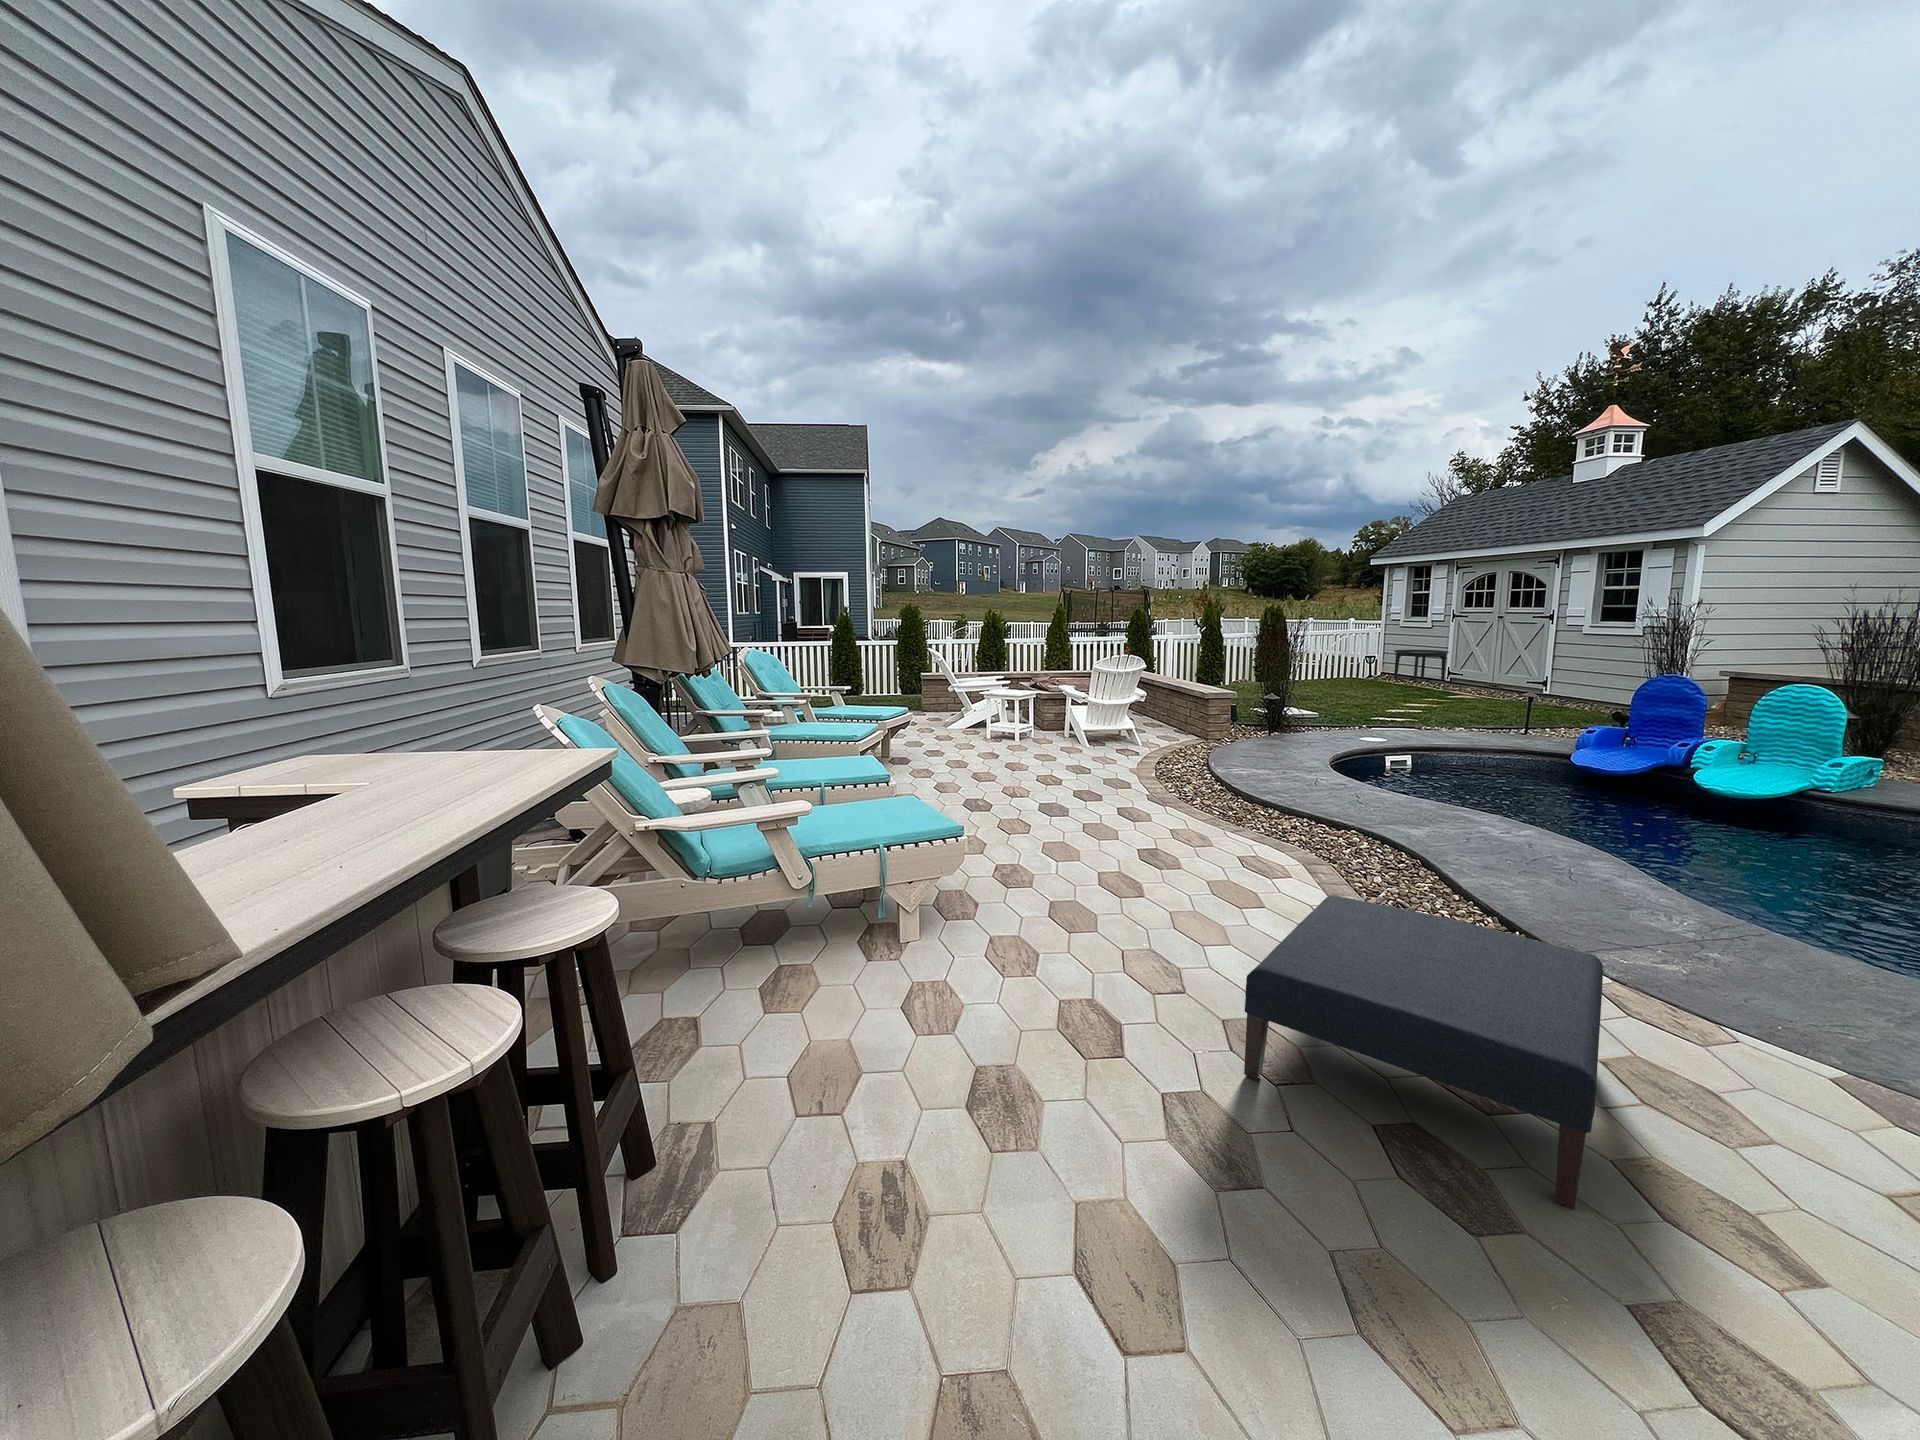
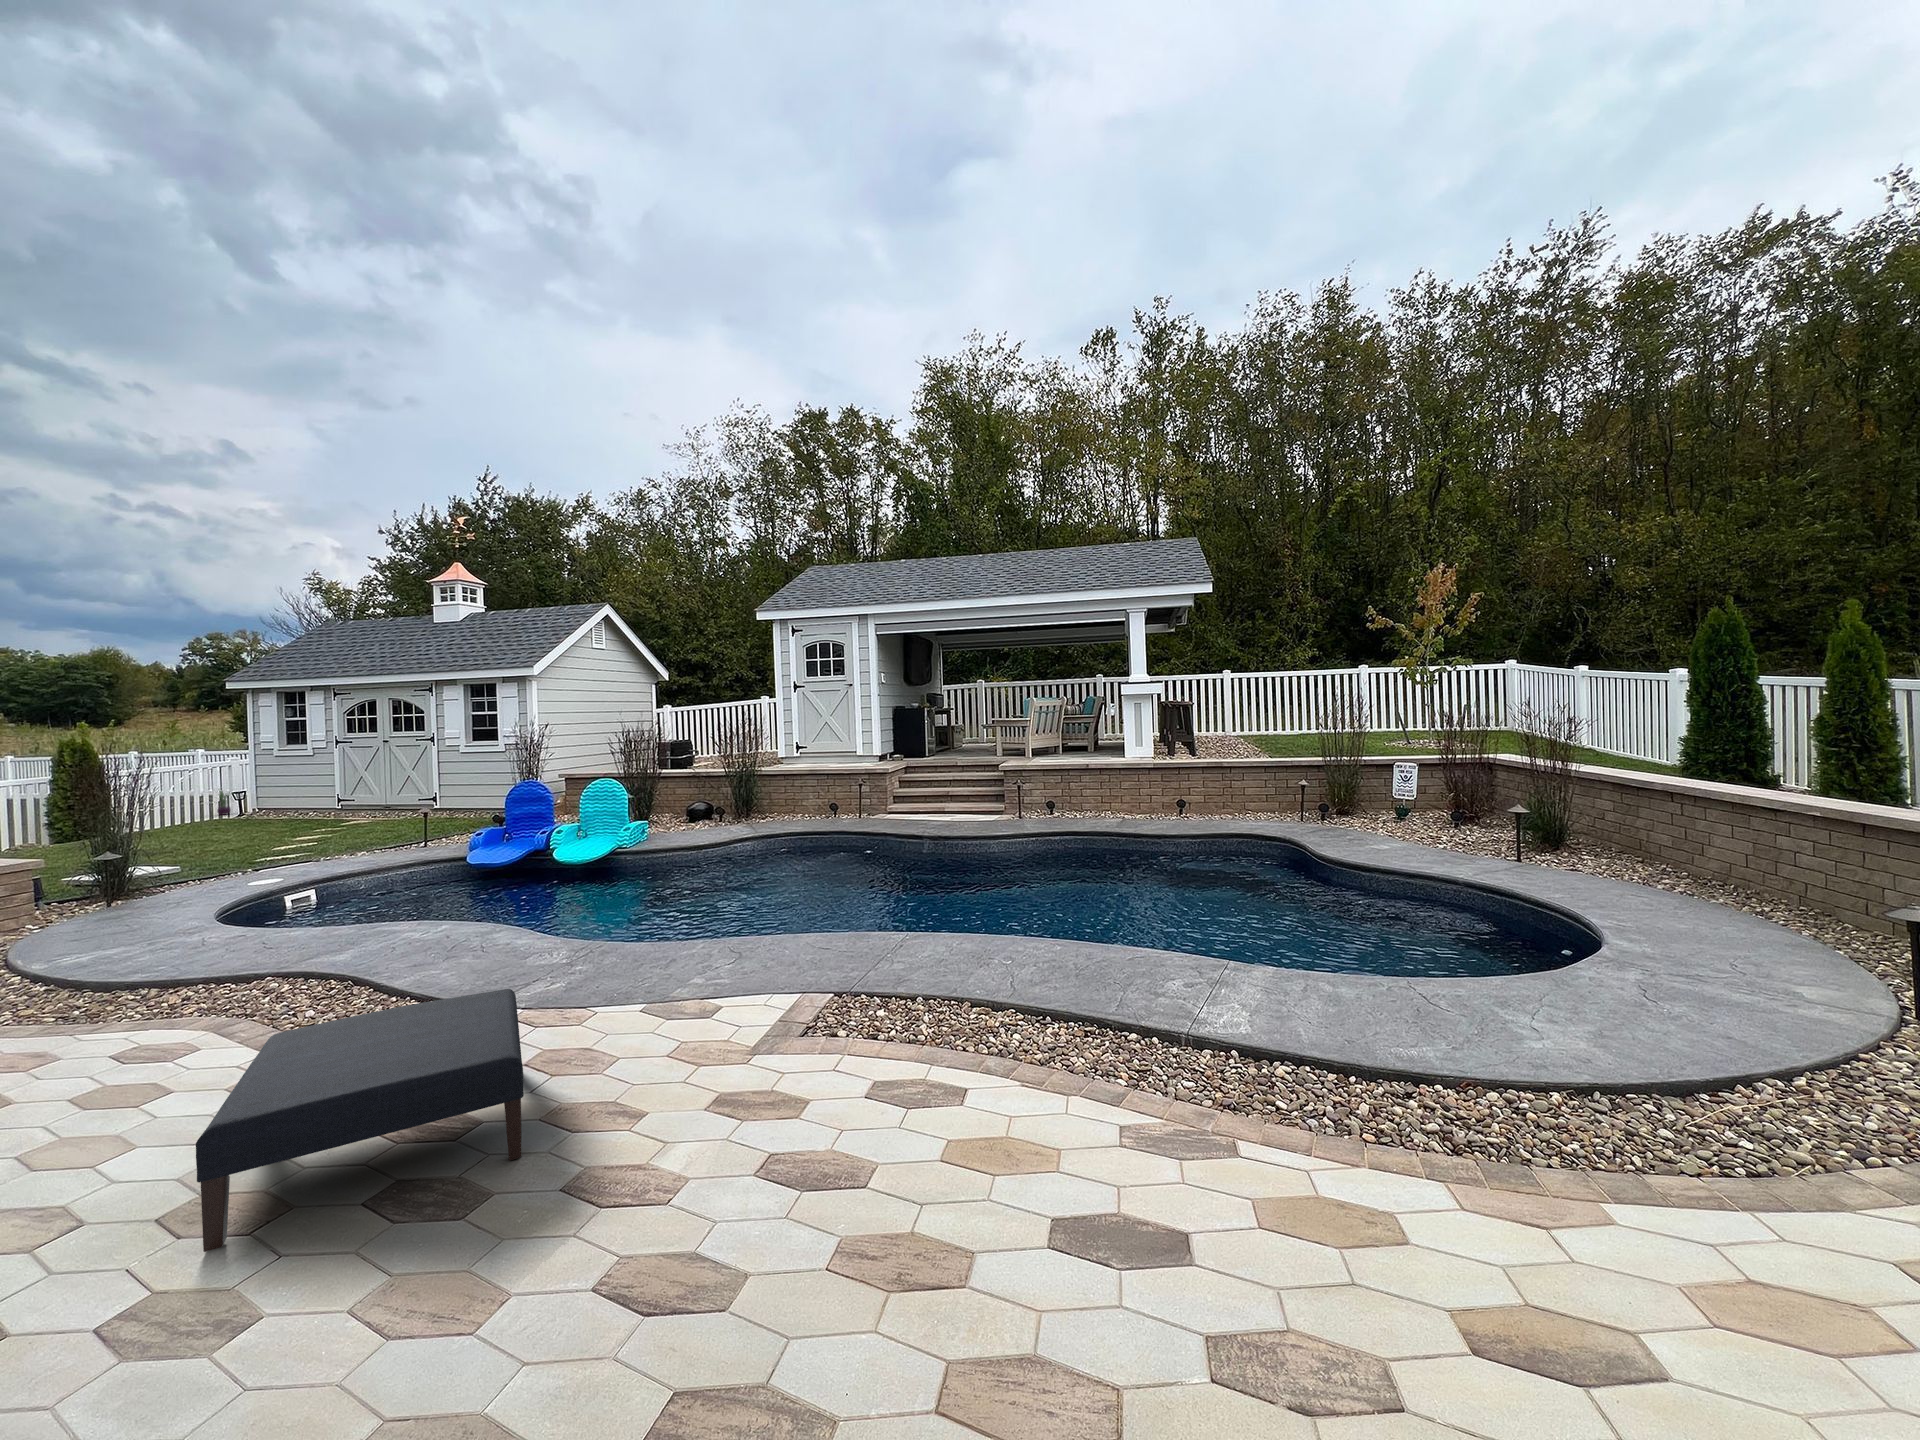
round table: present [1394,650,1449,681] -> none [268,777,337,812]
decorative plant: none [1348,653,1373,676] -> present [217,789,231,815]

